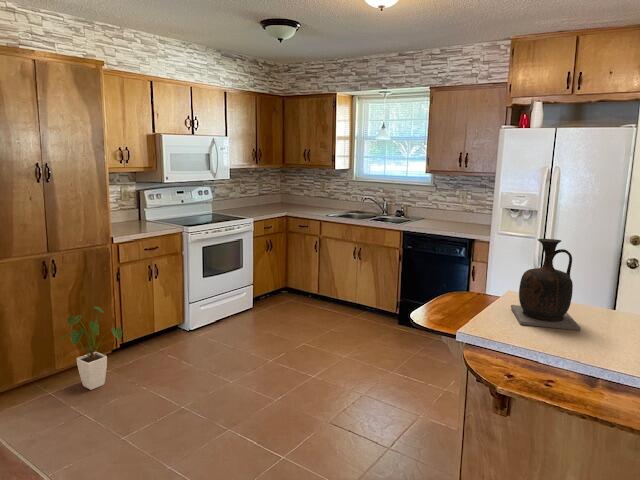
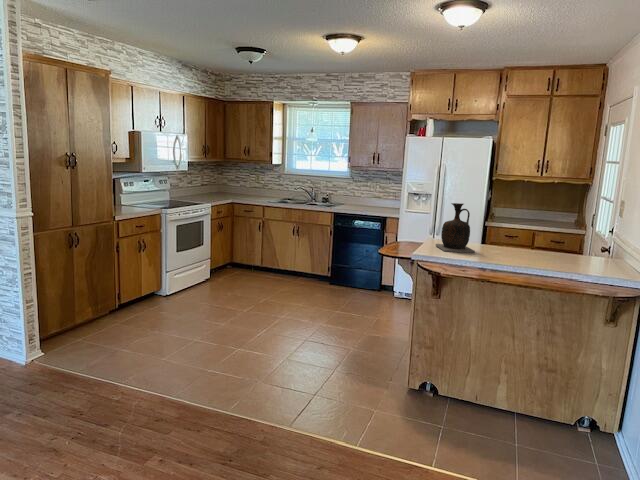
house plant: present [61,305,122,390] -> none [81,271,137,338]

